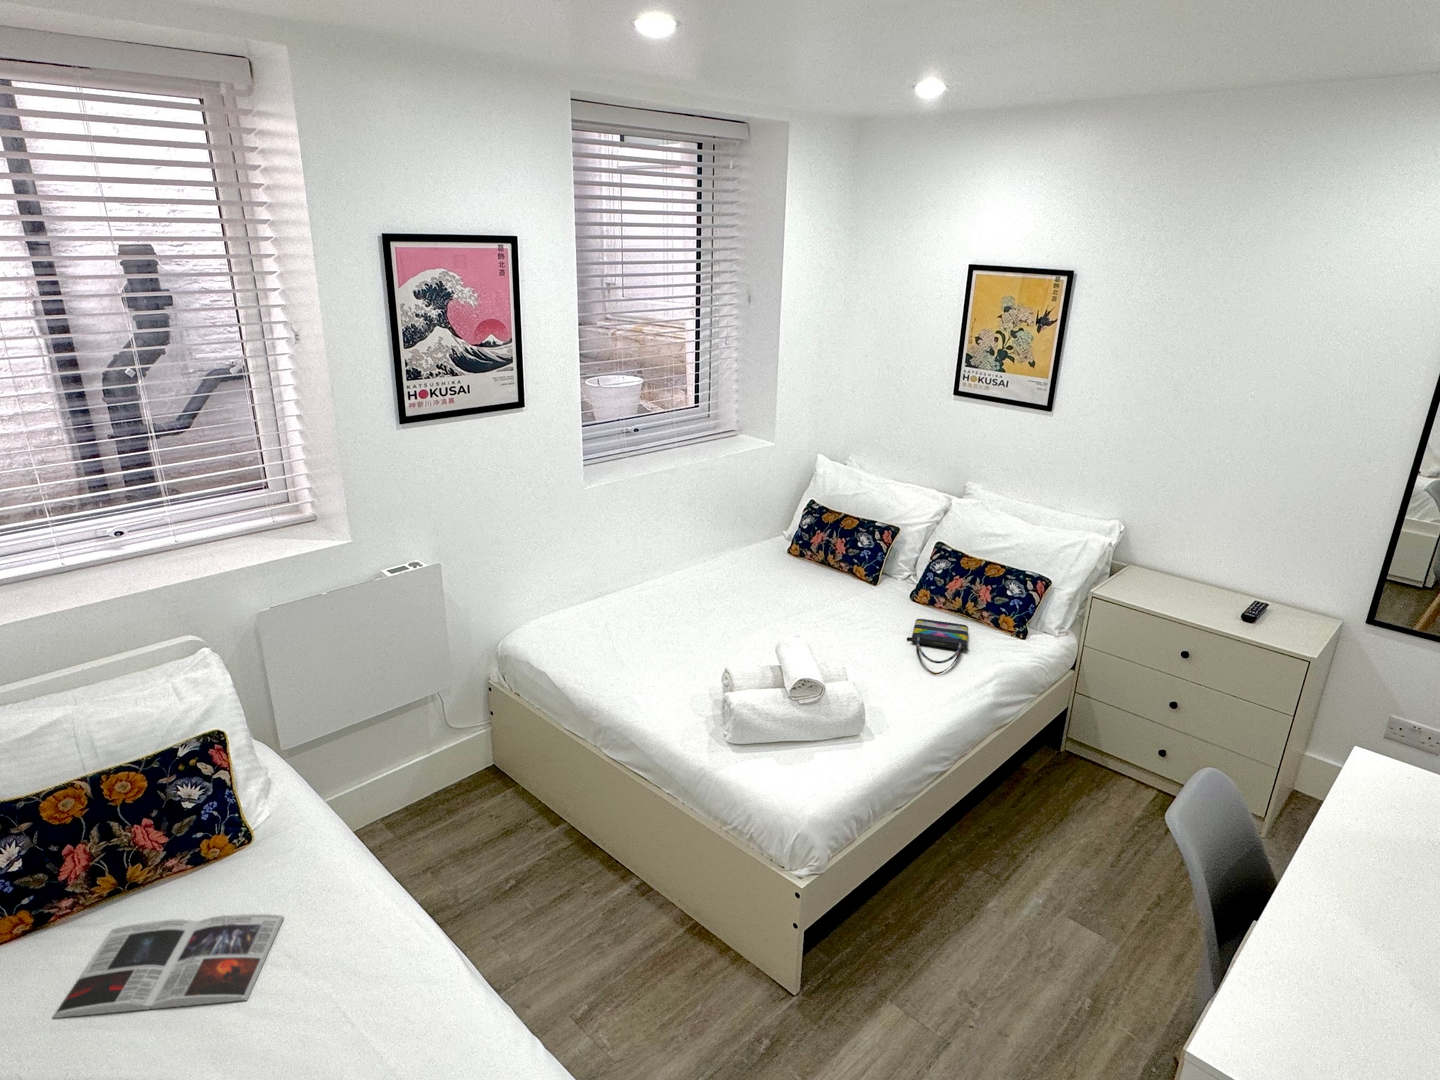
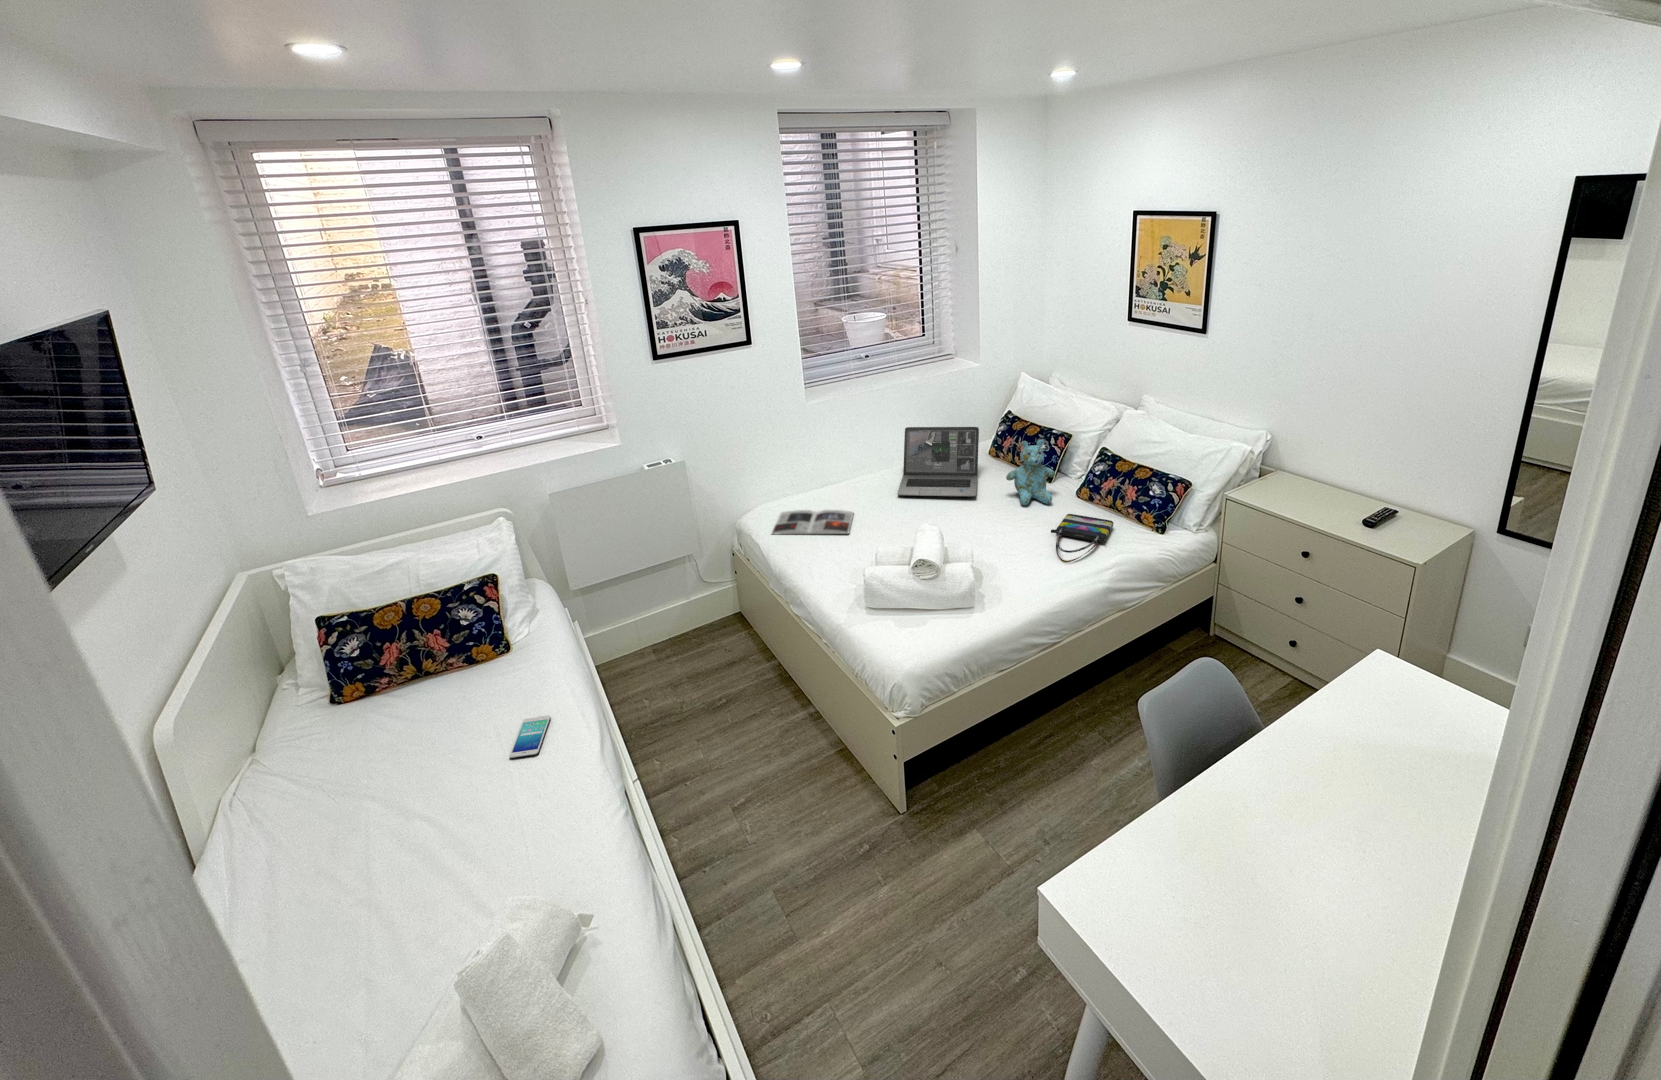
laptop: none [712,519,808,601] -> present [897,427,979,497]
stuffed bear: none [840,535,893,610] -> present [1006,440,1055,505]
magazine: present [52,914,284,1018] -> present [772,510,854,535]
smartphone: none [319,928,363,999] -> present [509,716,551,759]

